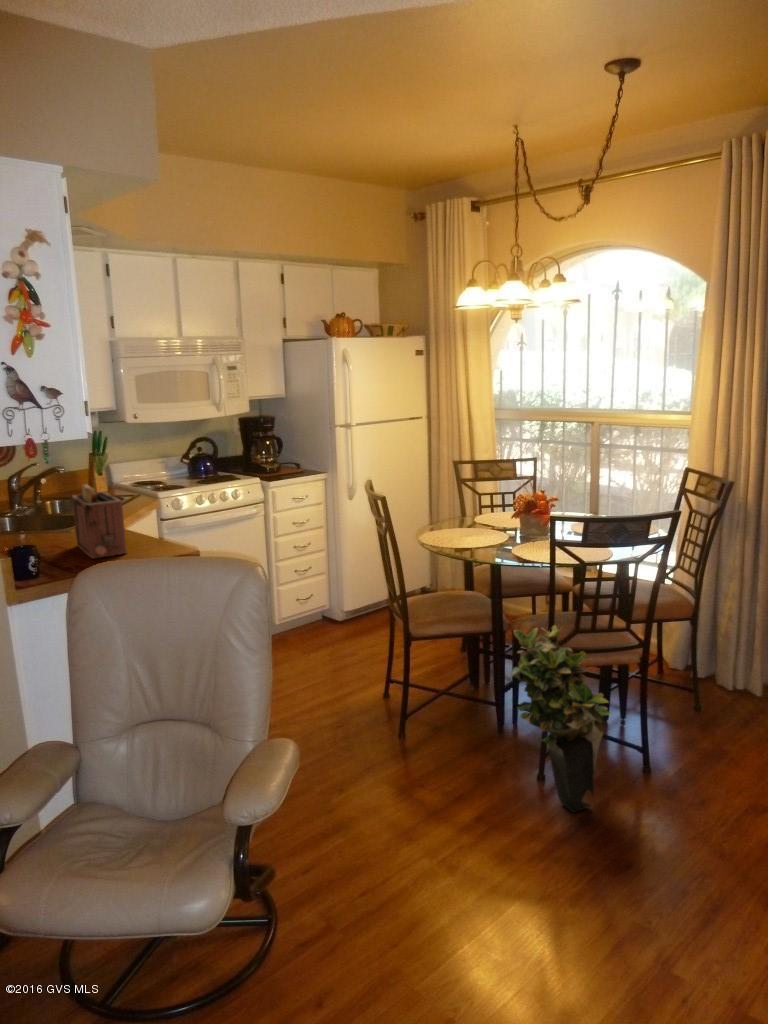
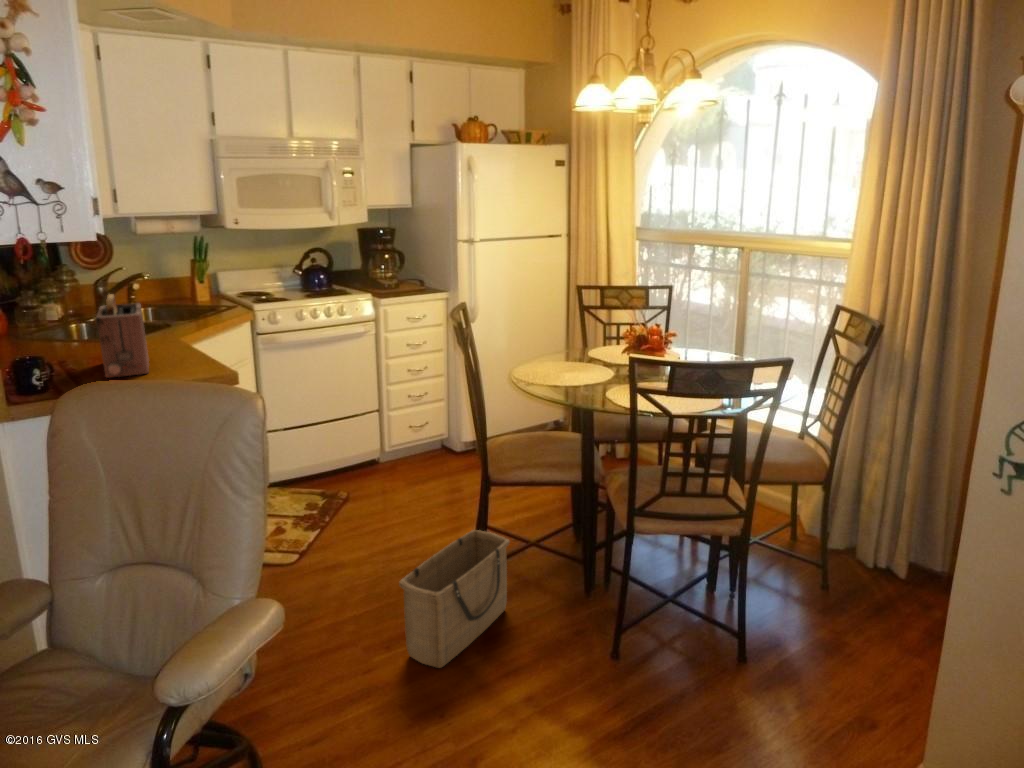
potted plant: present [510,625,610,812] -> none [567,485,686,707]
basket: none [359,679,440,799] -> present [399,530,510,668]

